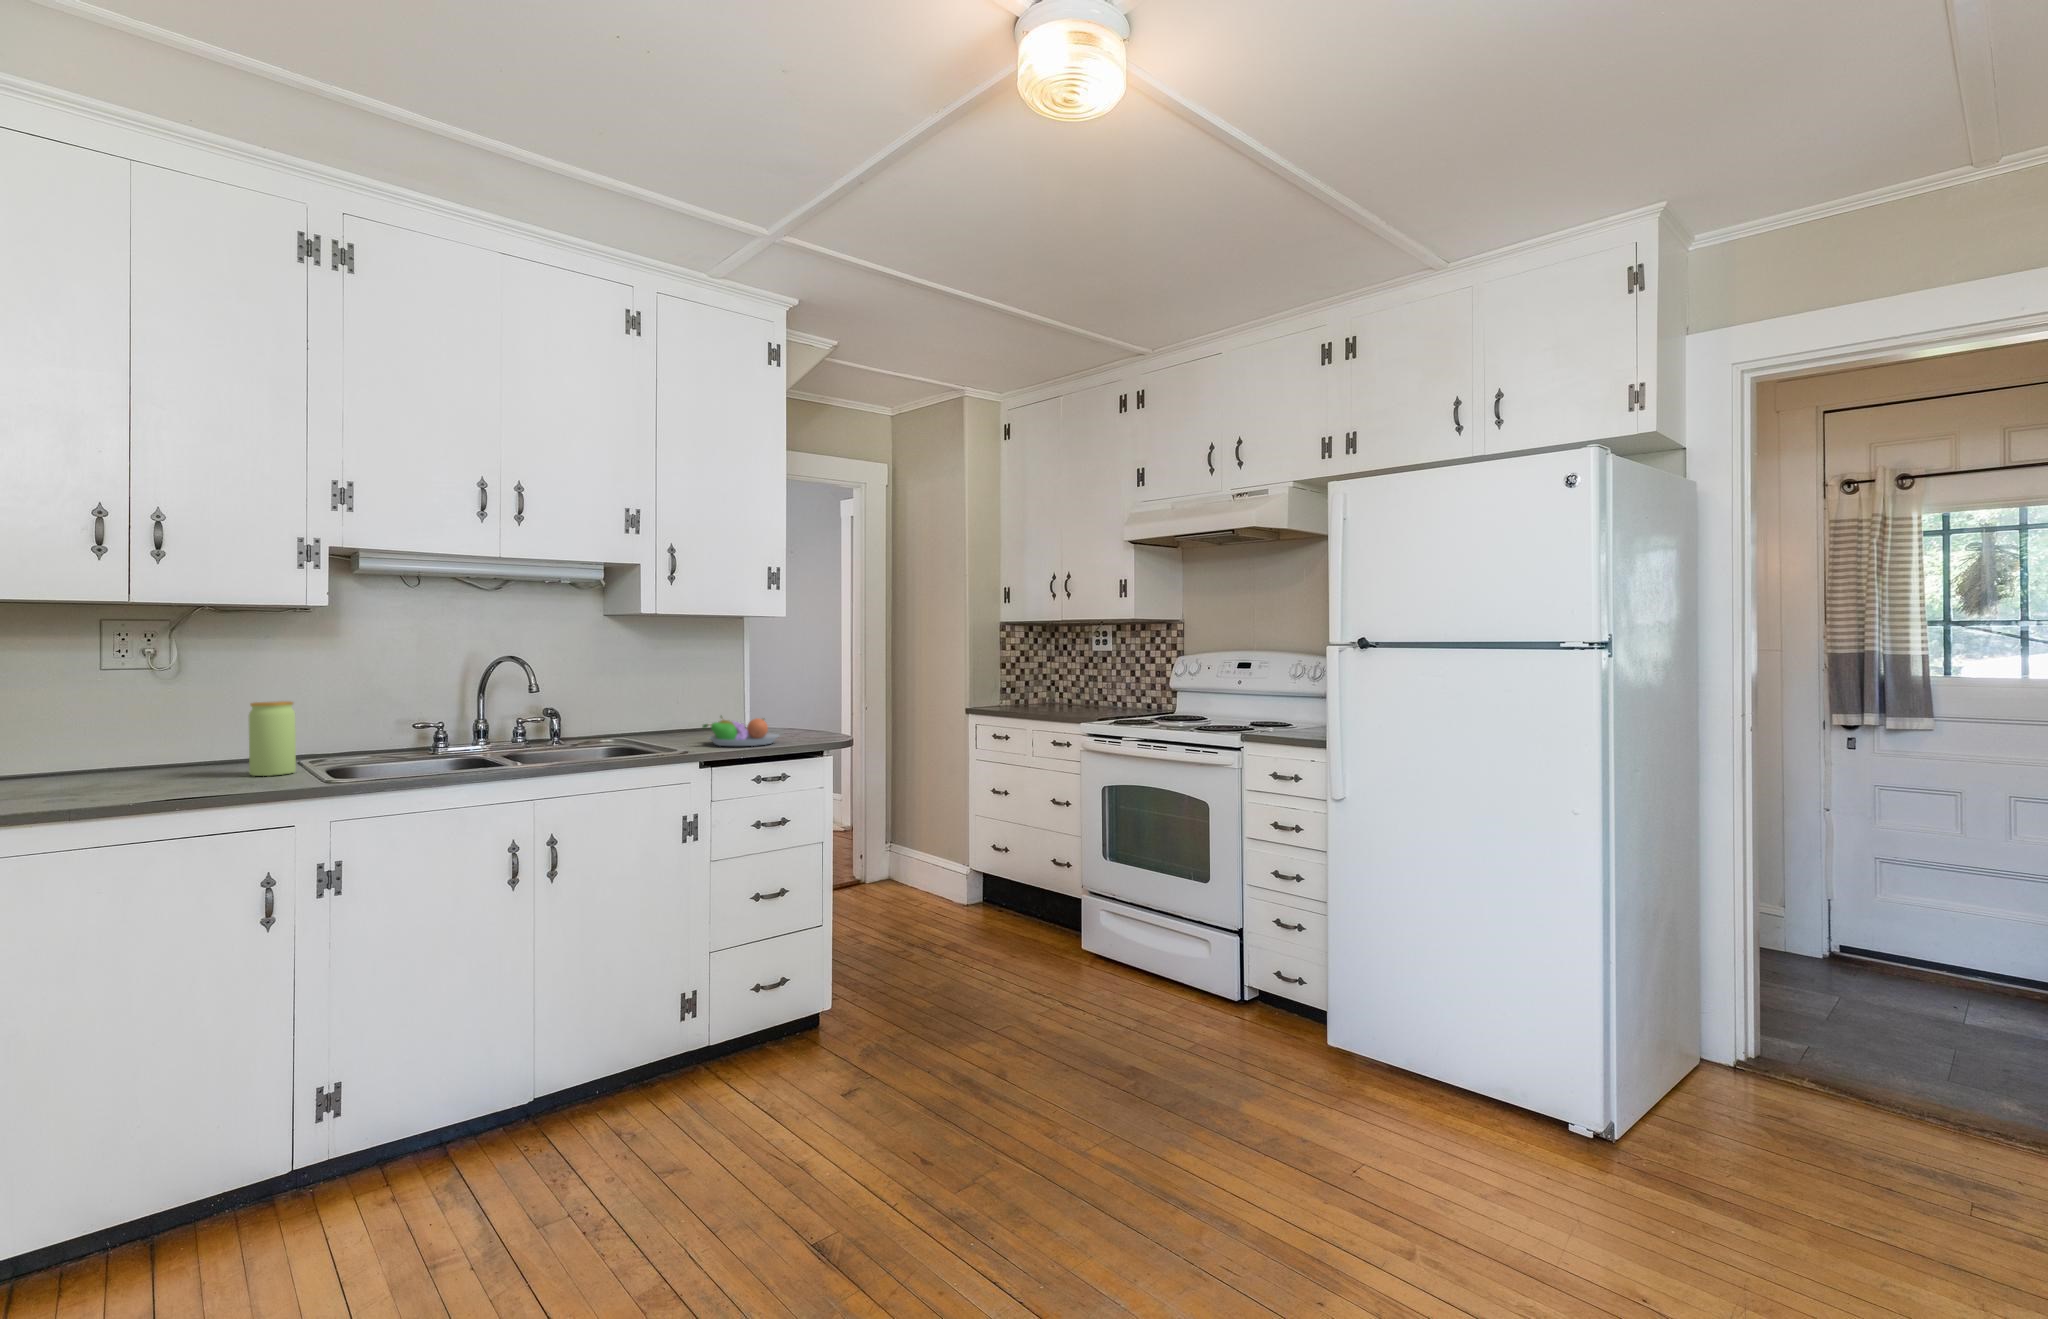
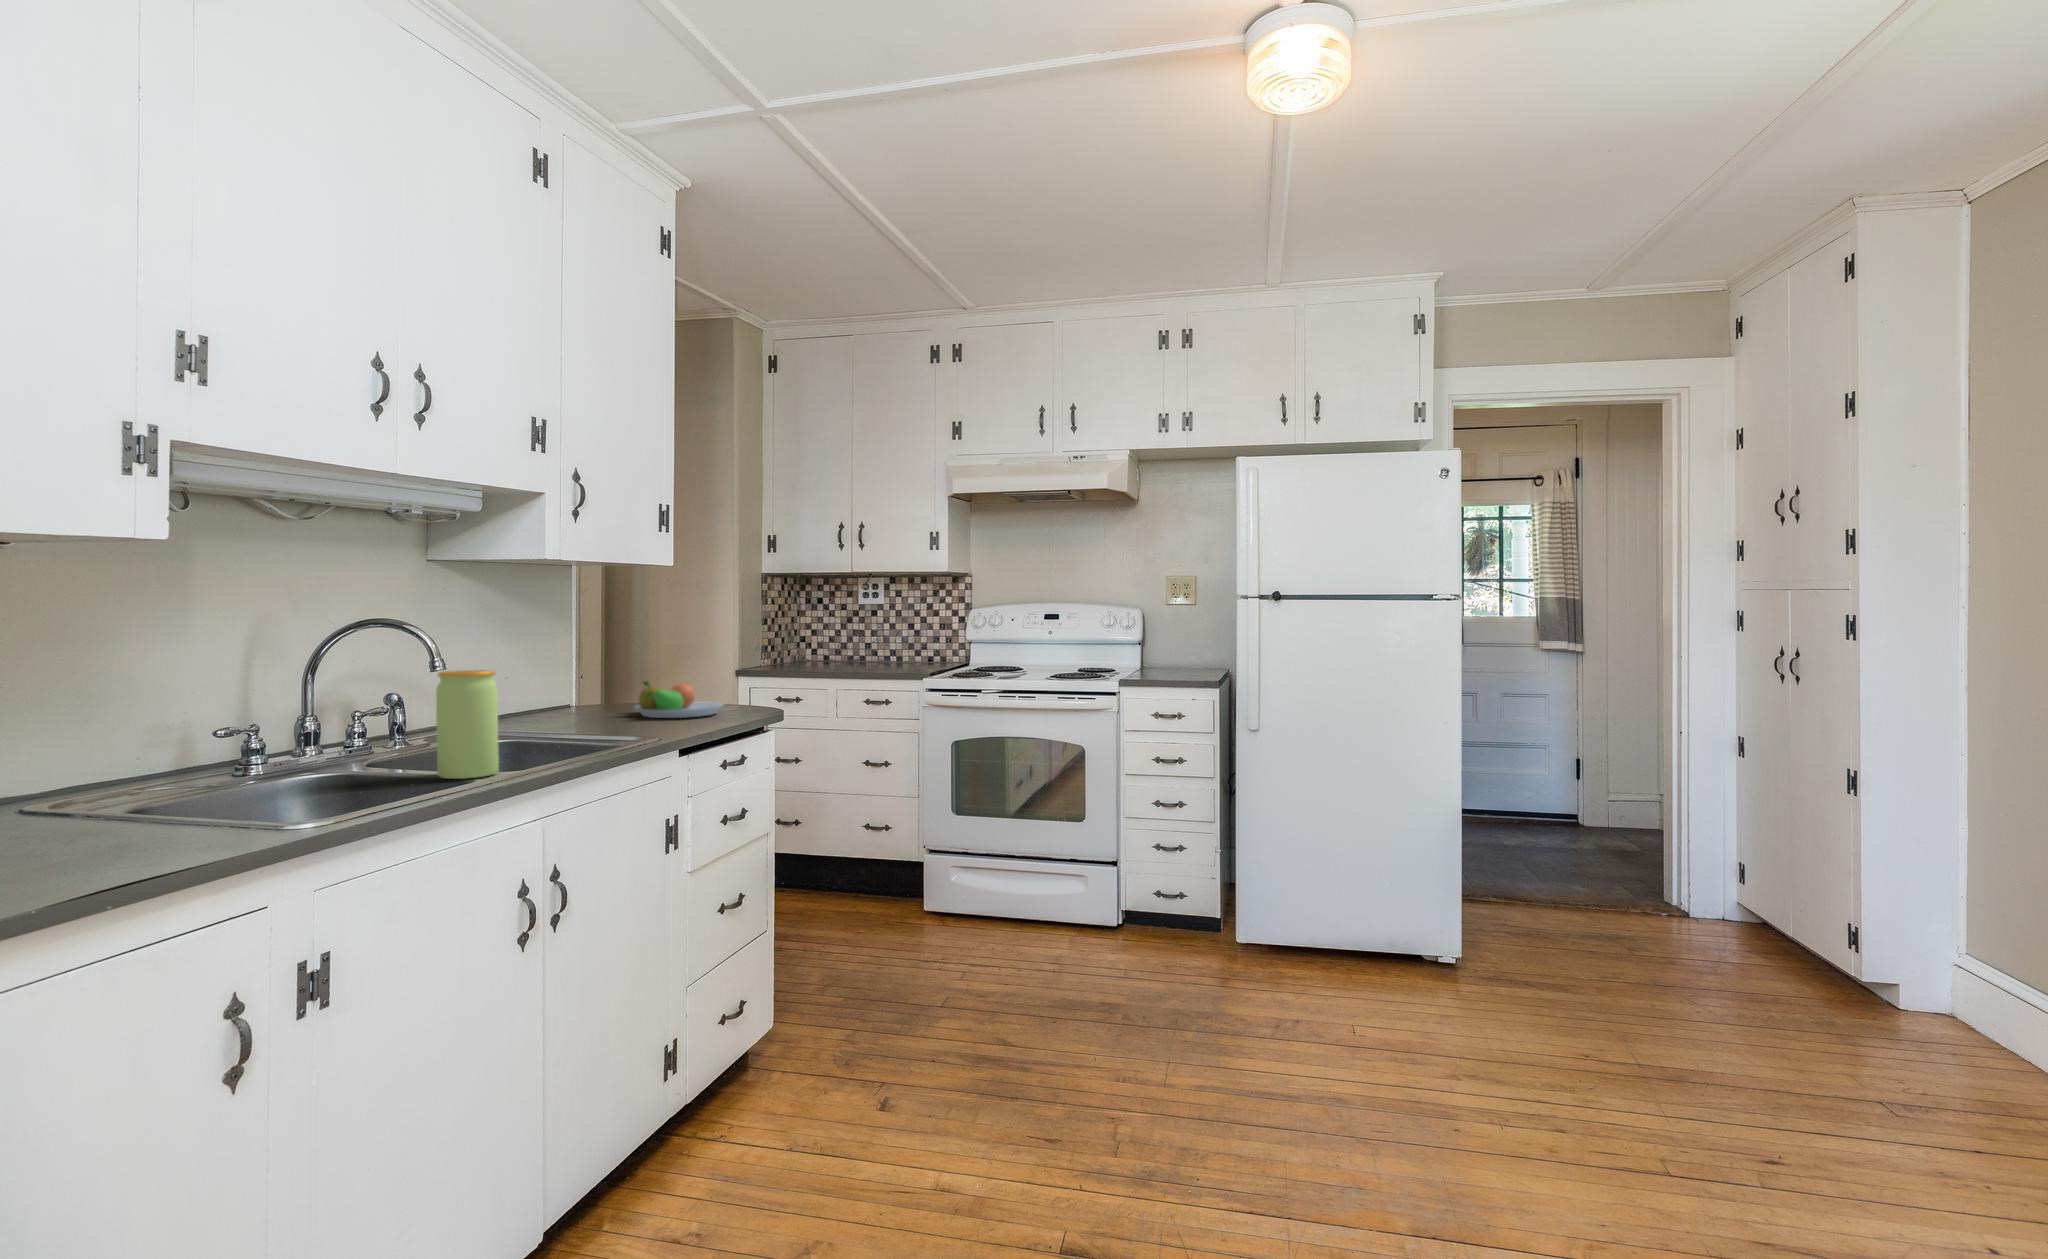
jar: present [249,701,296,776] -> present [436,670,499,779]

